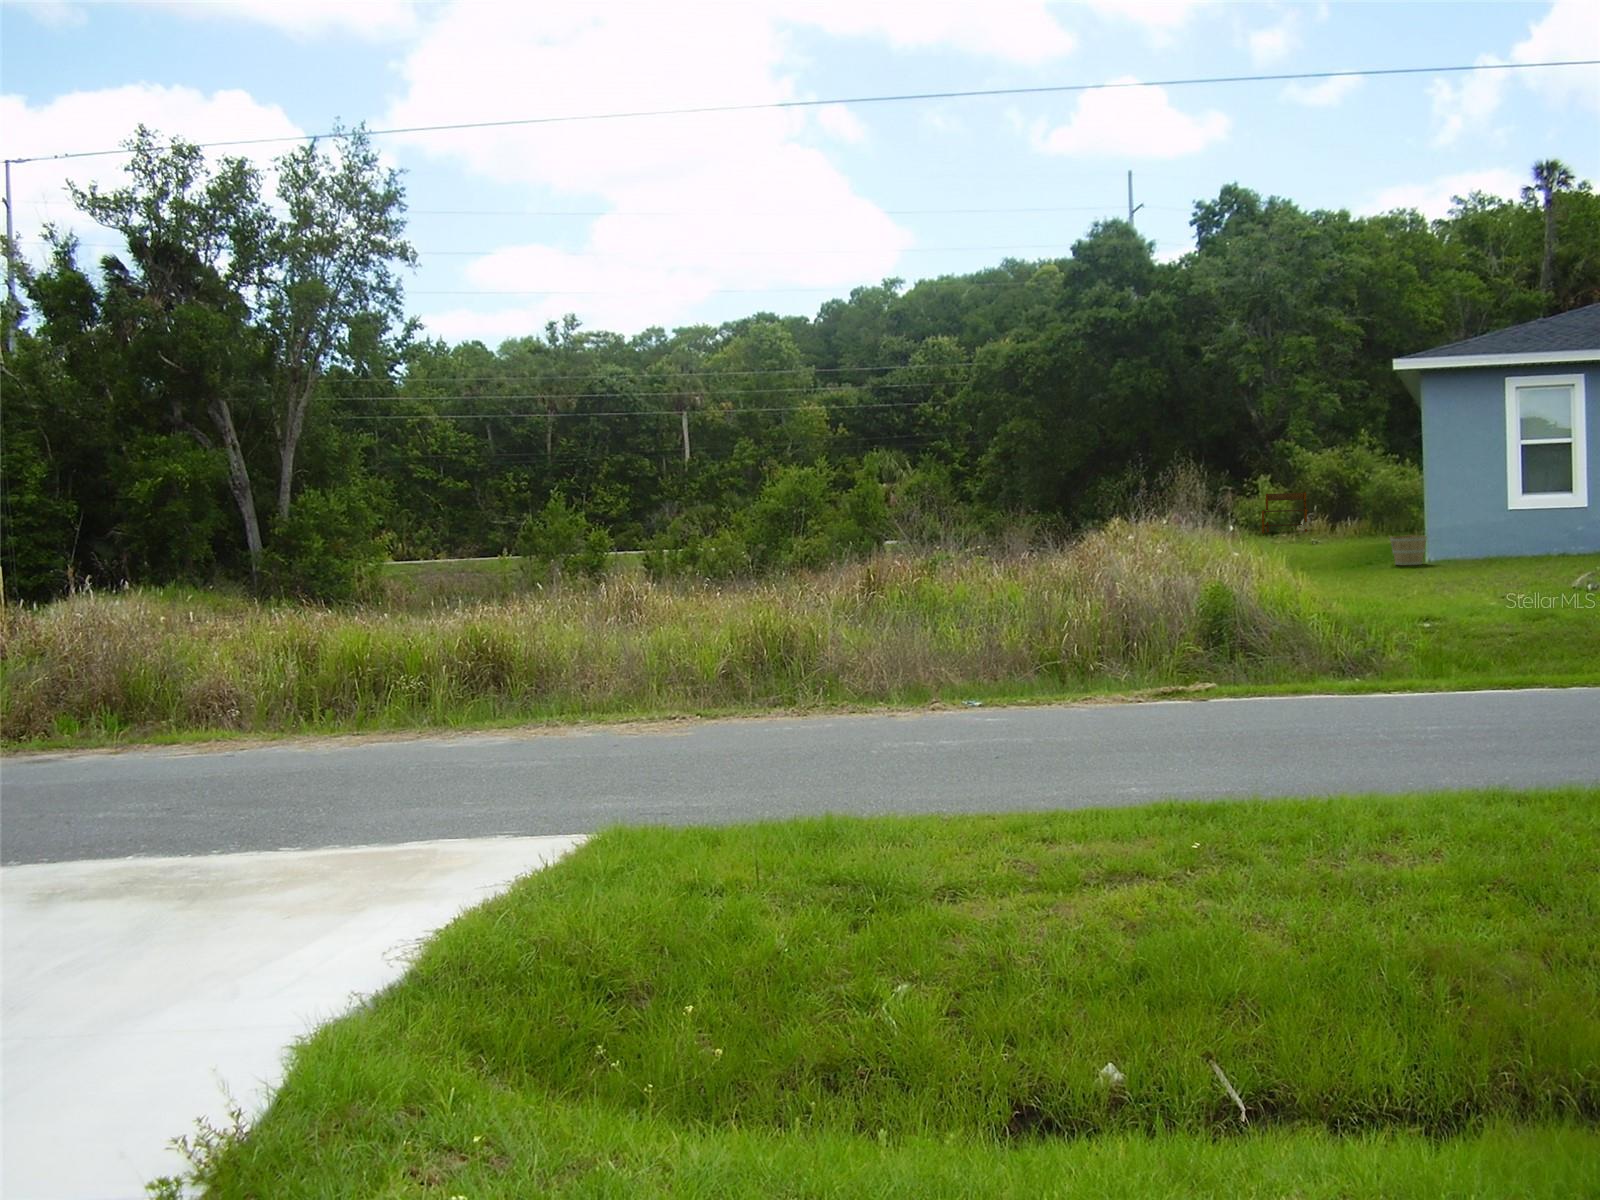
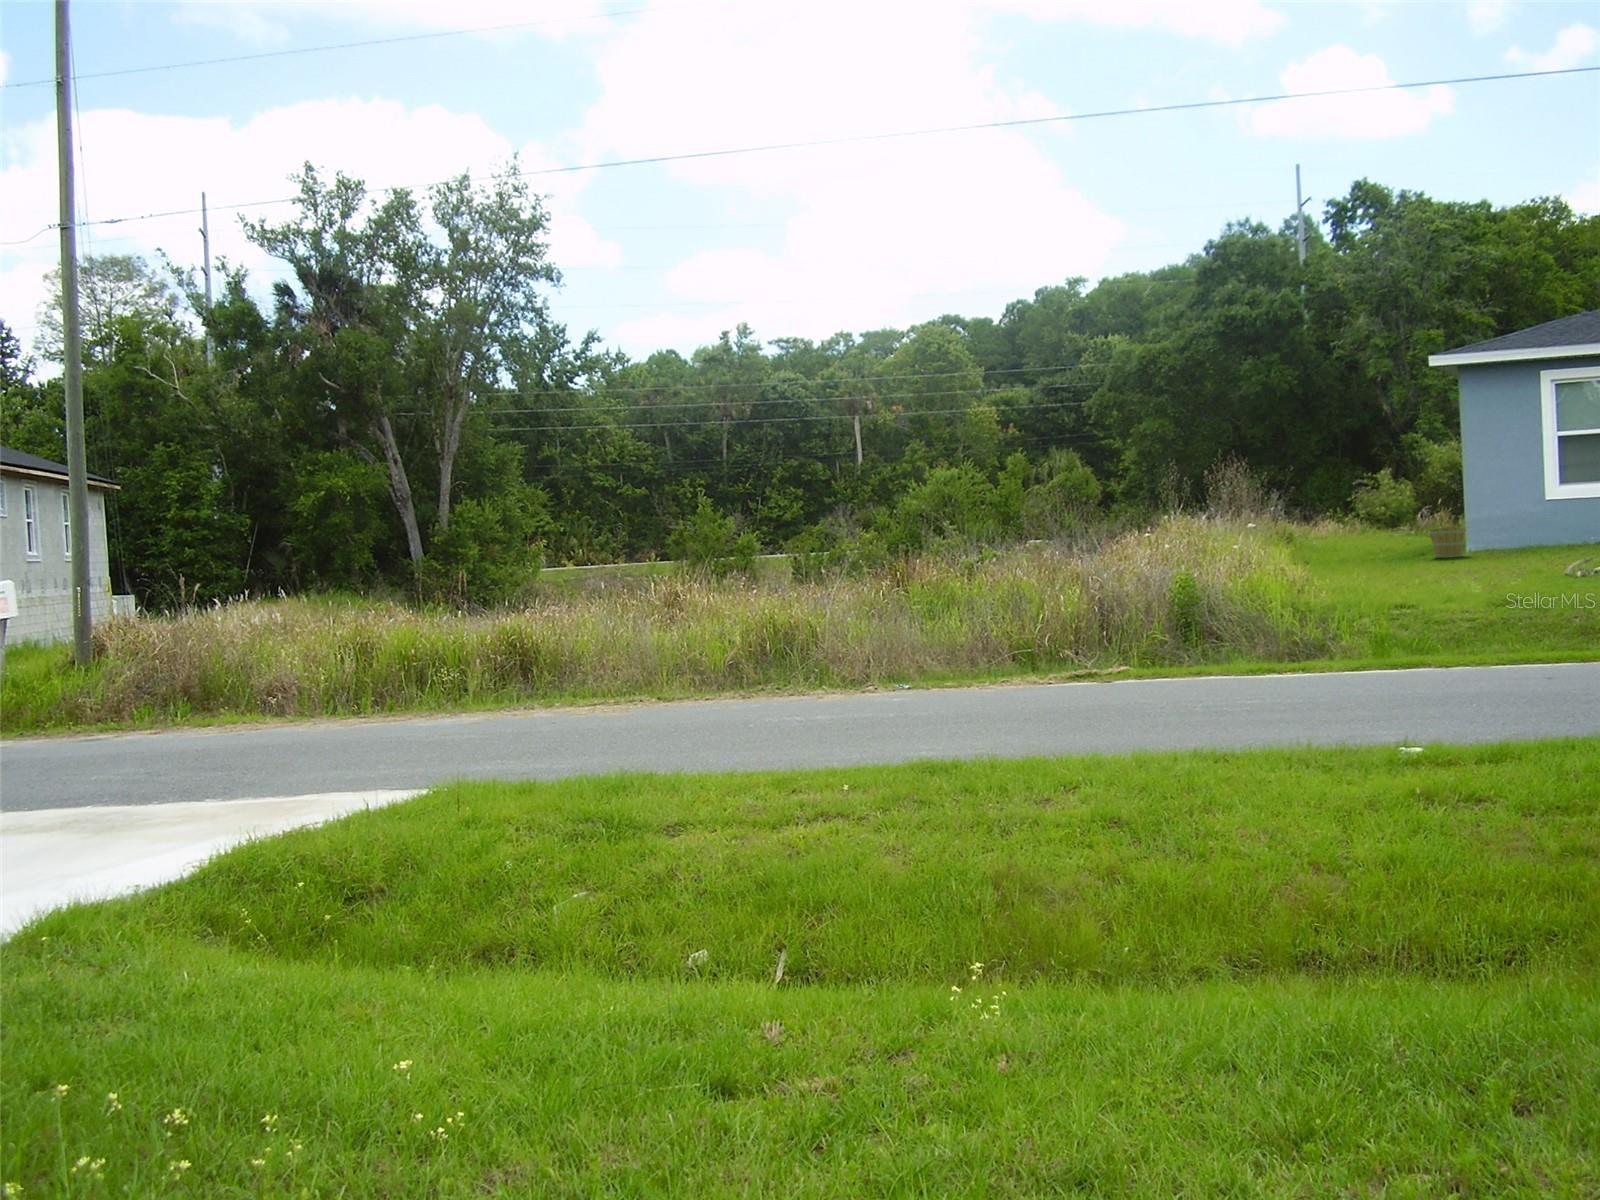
bench: present [1262,492,1308,533] -> none [1374,485,1425,528]

